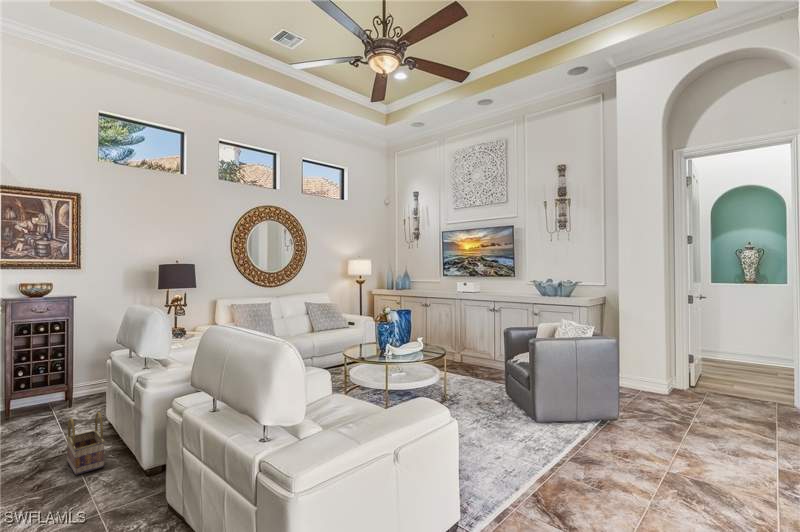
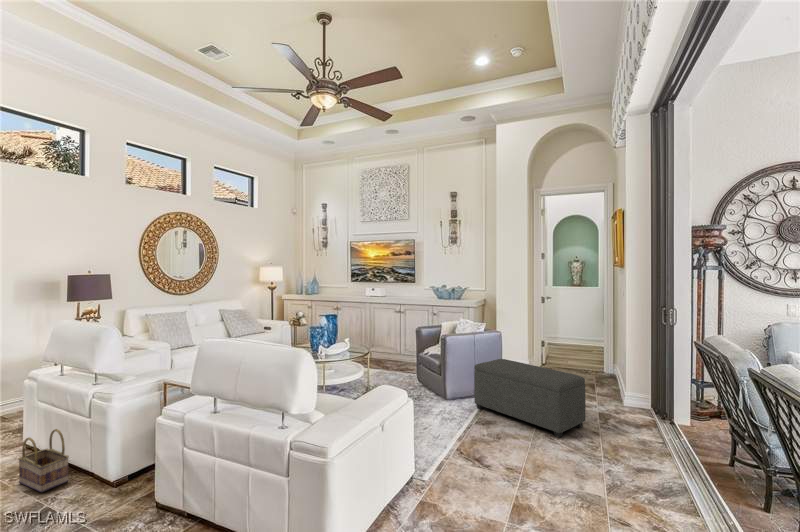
ottoman: none [574,375,751,501] -> present [474,359,586,438]

